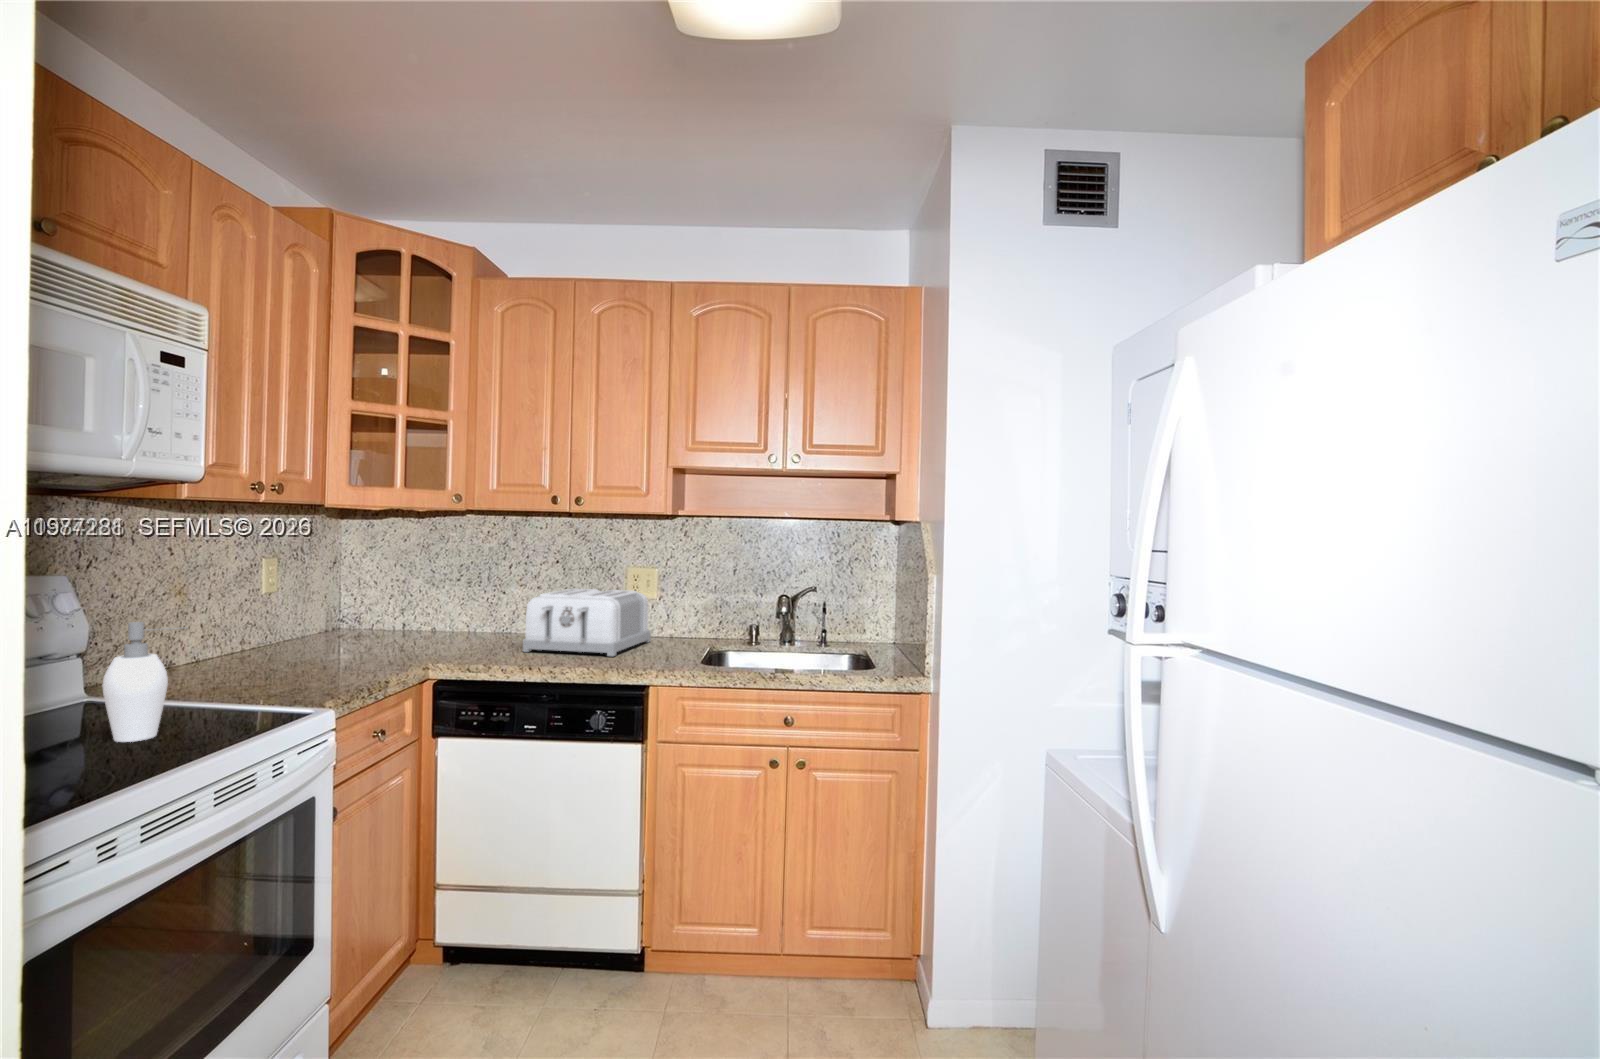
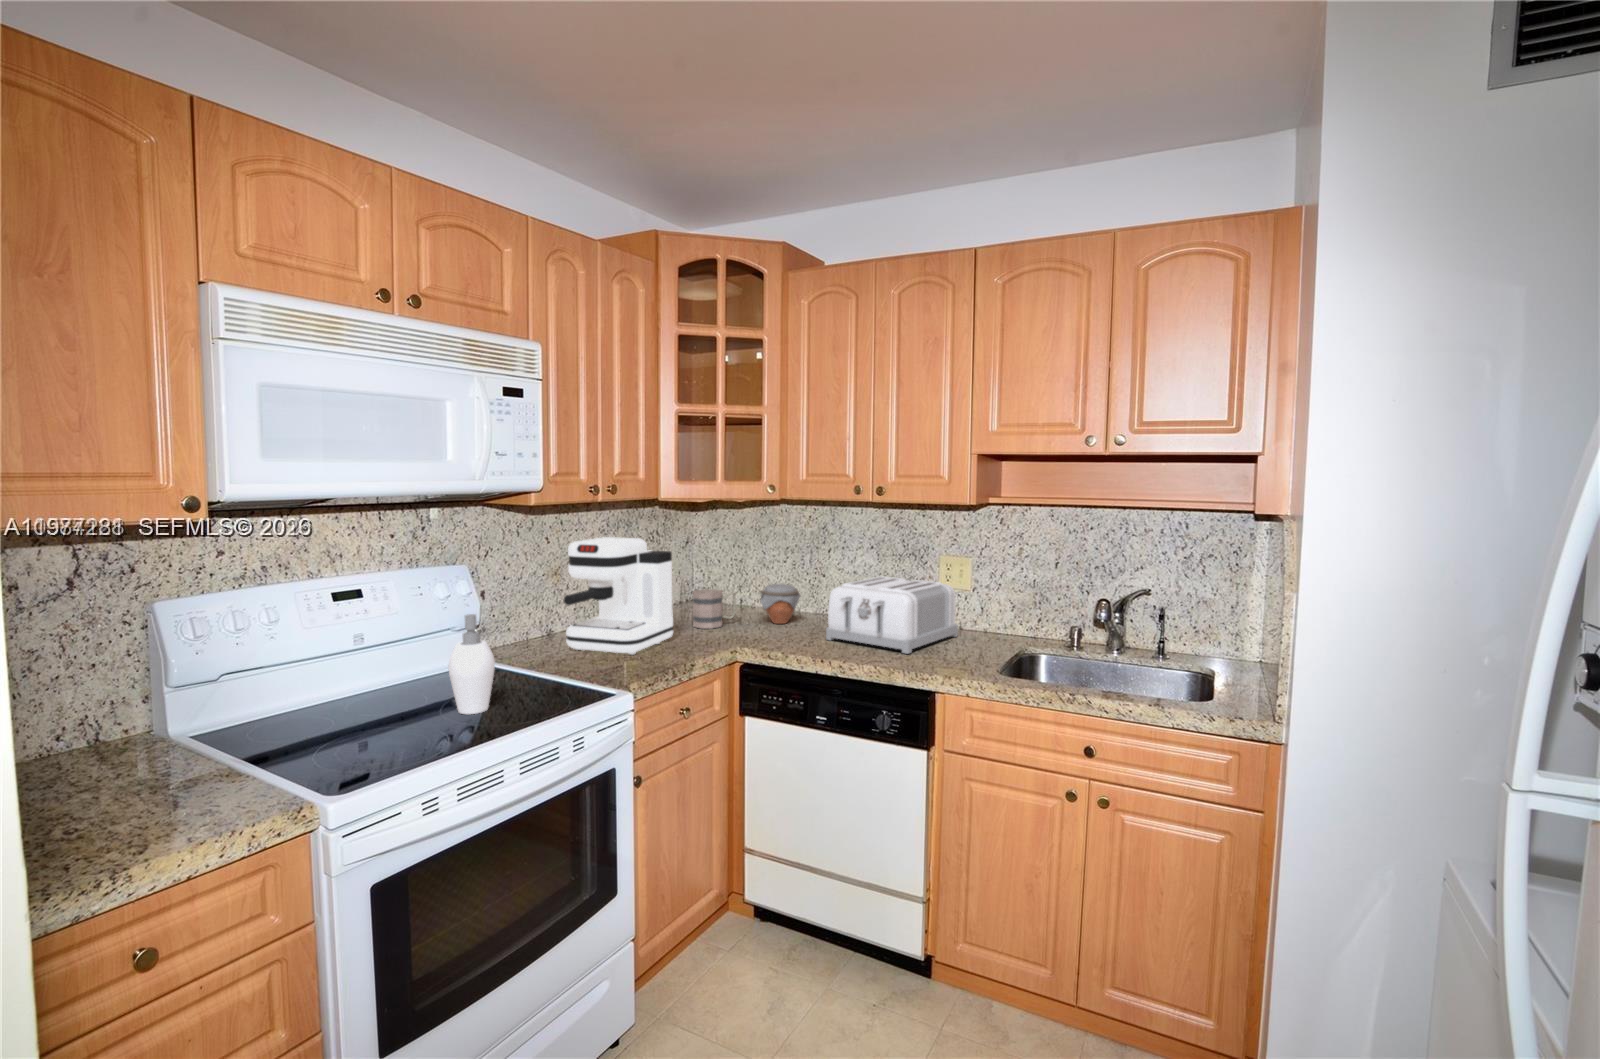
coffee maker: none [209,548,347,679] -> present [564,537,673,655]
jar: none [437,601,484,643] -> present [760,584,801,624]
mug: none [359,609,410,652] -> present [693,589,736,629]

